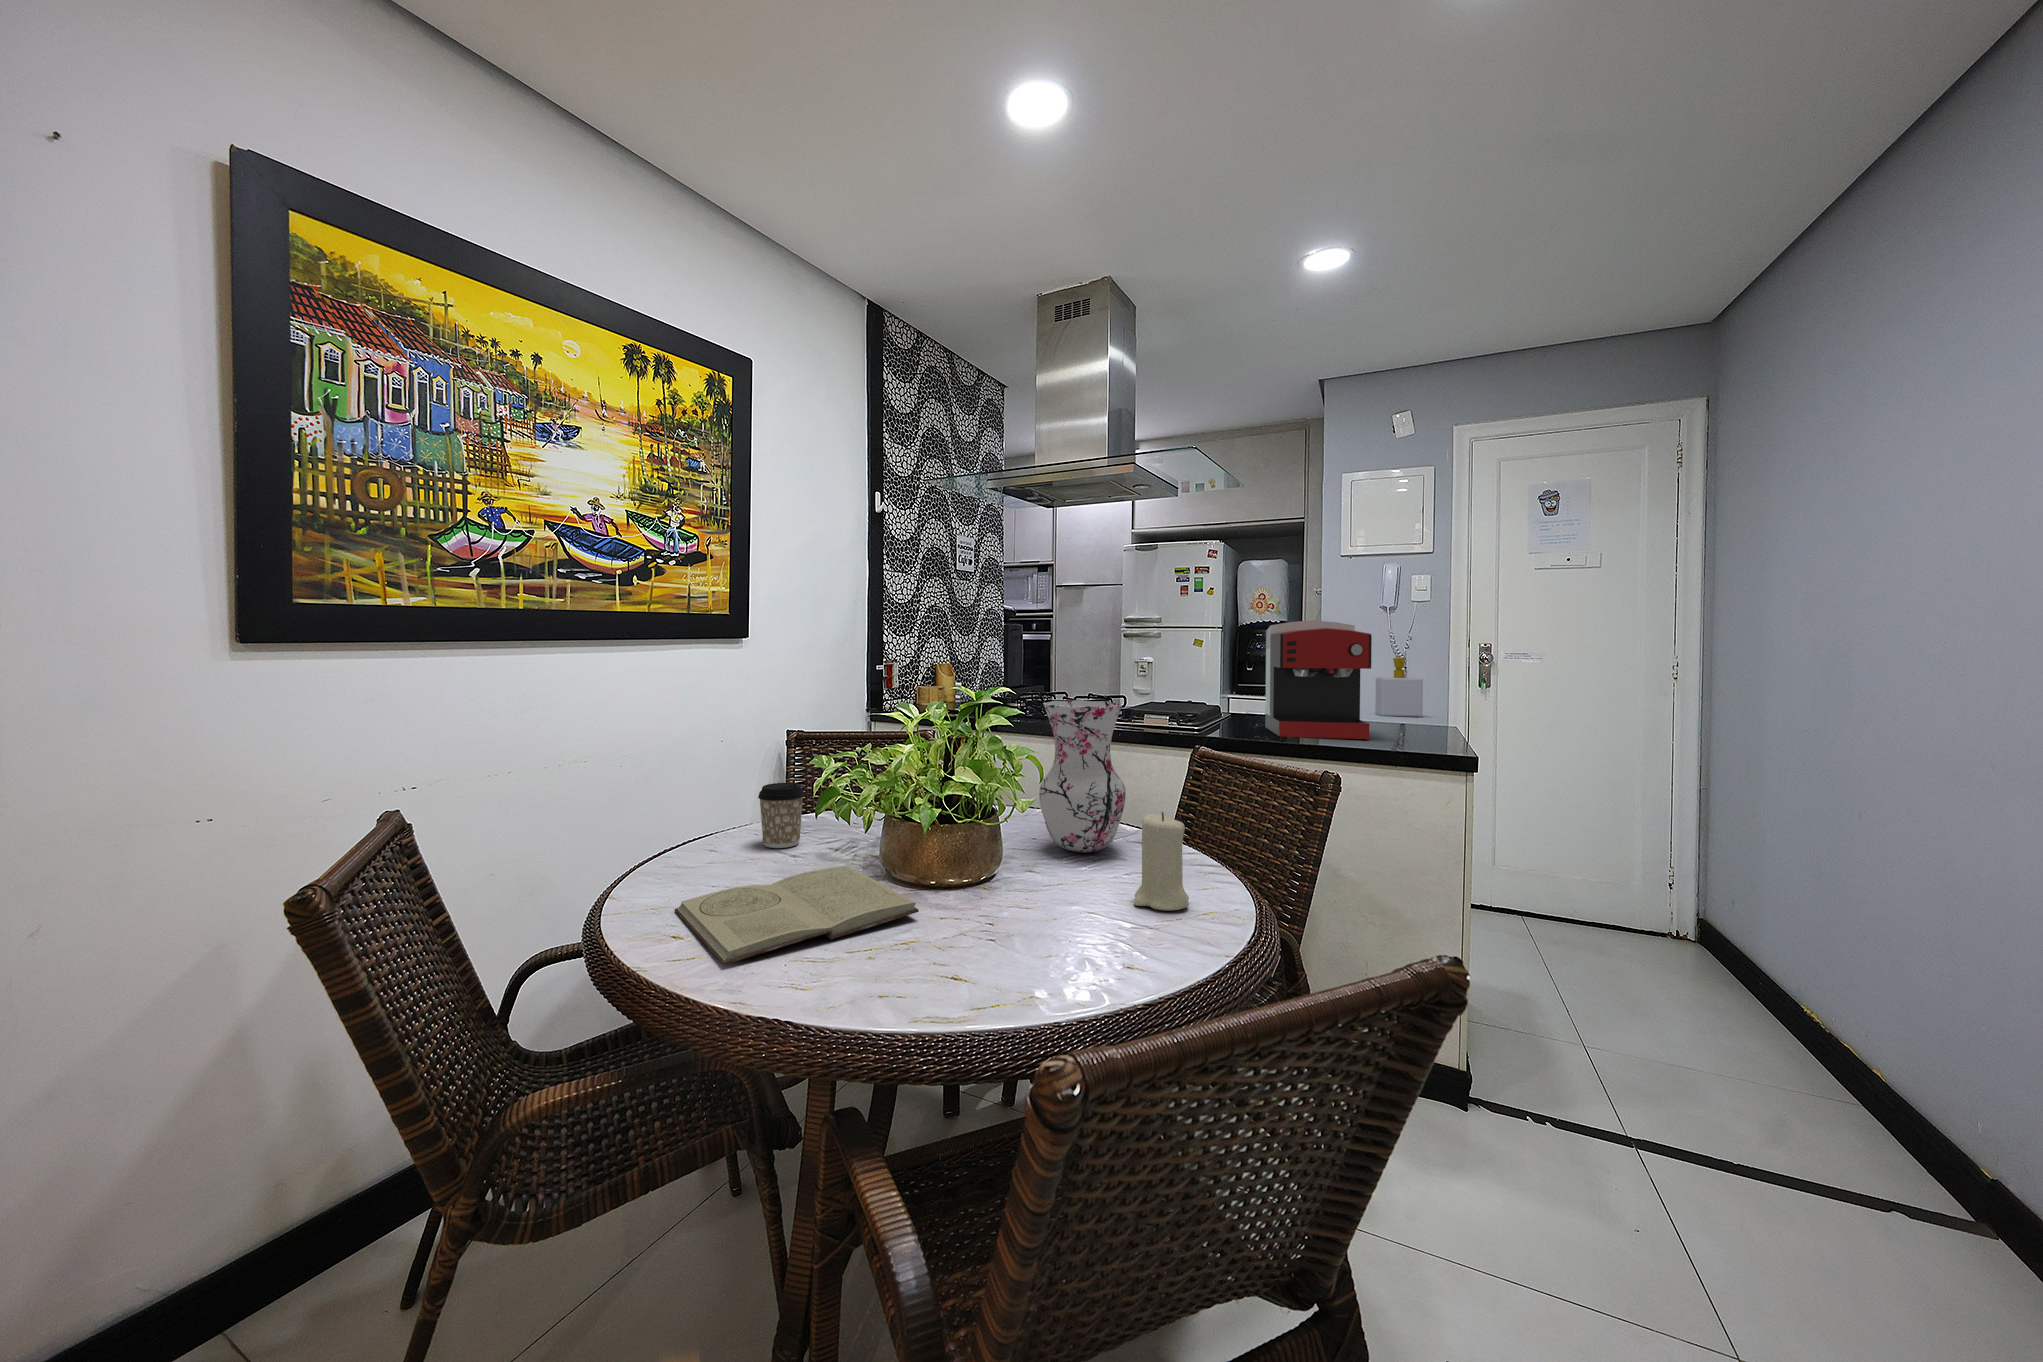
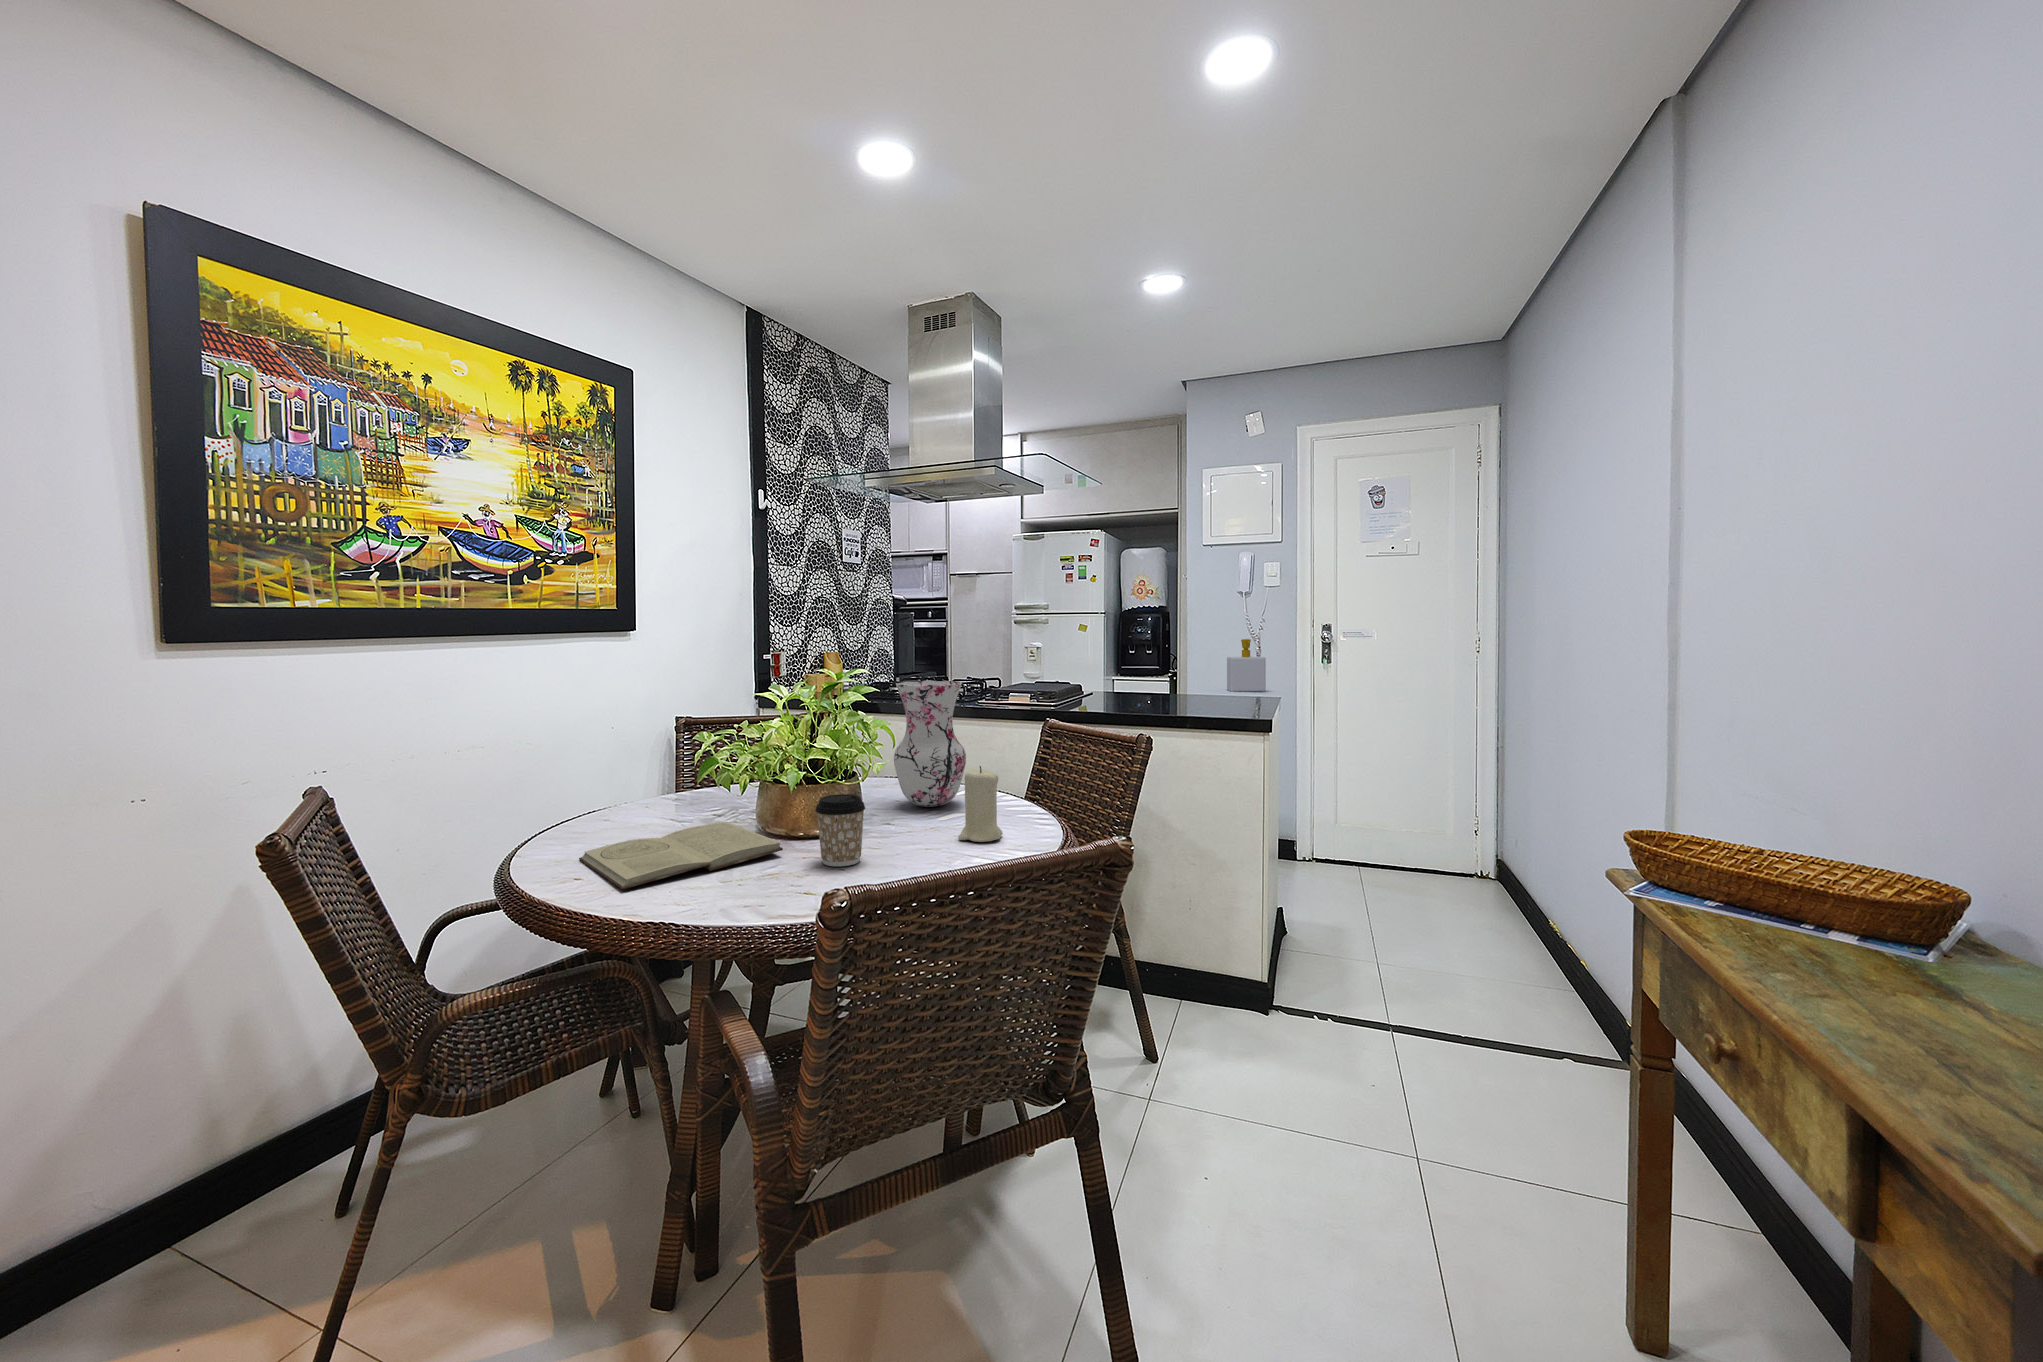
coffee maker: present [1265,620,1372,739] -> none [1115,608,1195,710]
coffee cup: present [758,783,805,848] -> present [815,794,865,866]

